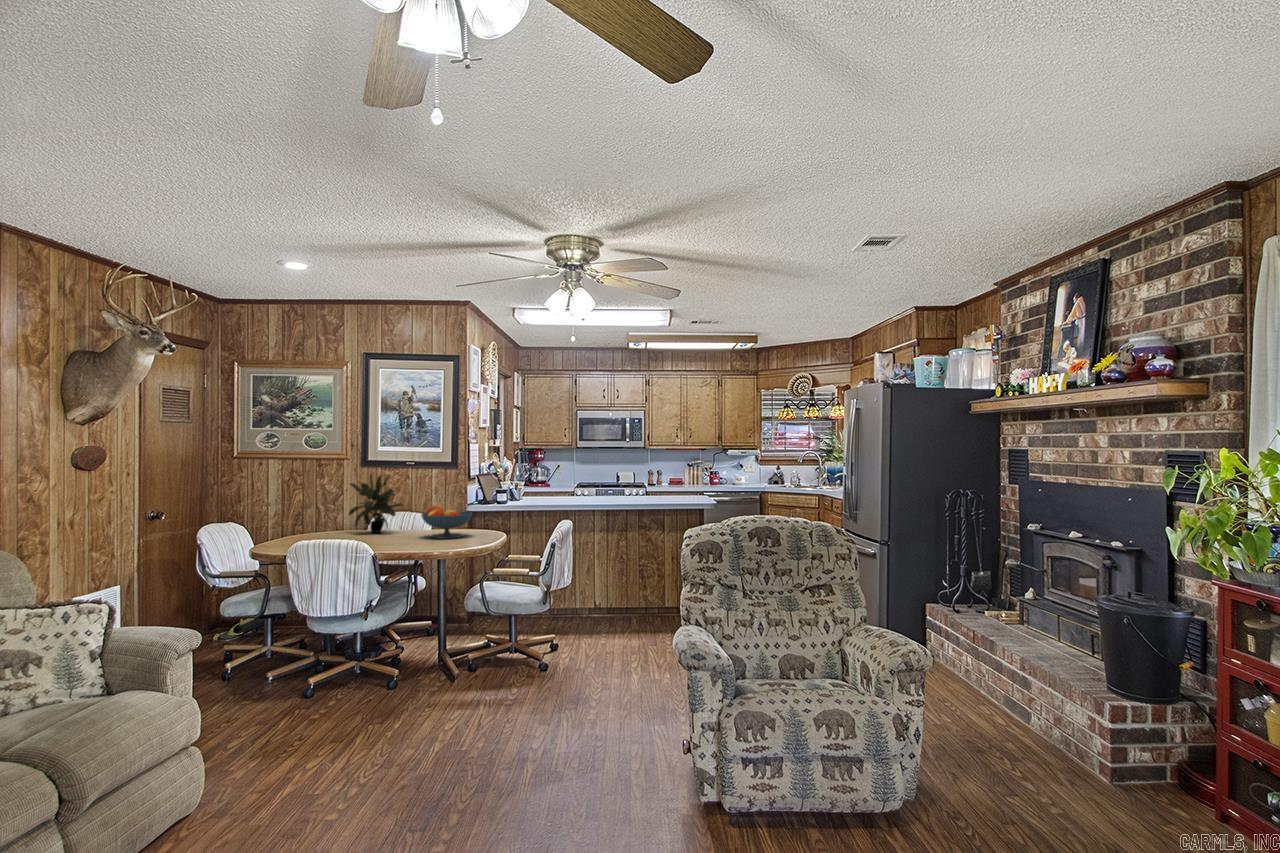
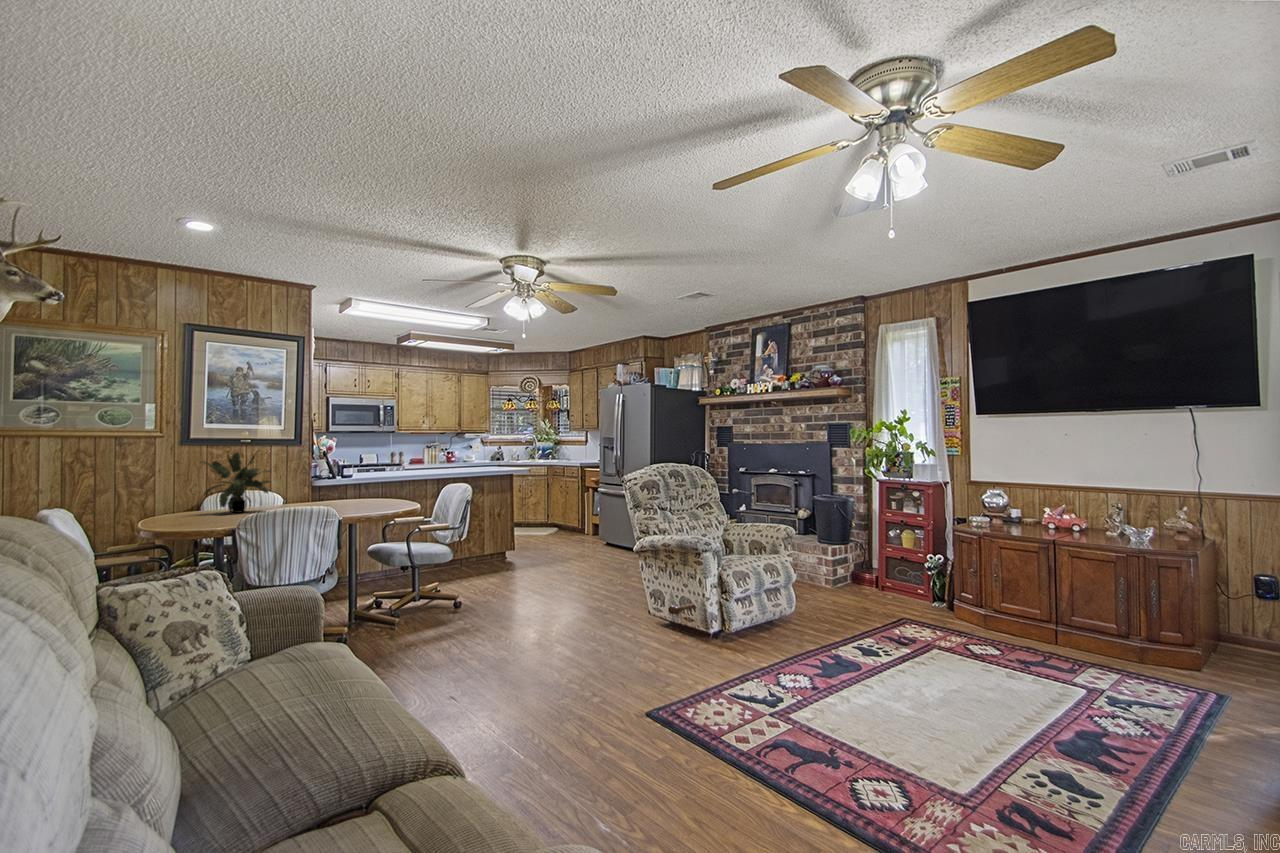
fruit bowl: present [421,505,472,539] -> none [314,478,368,509]

